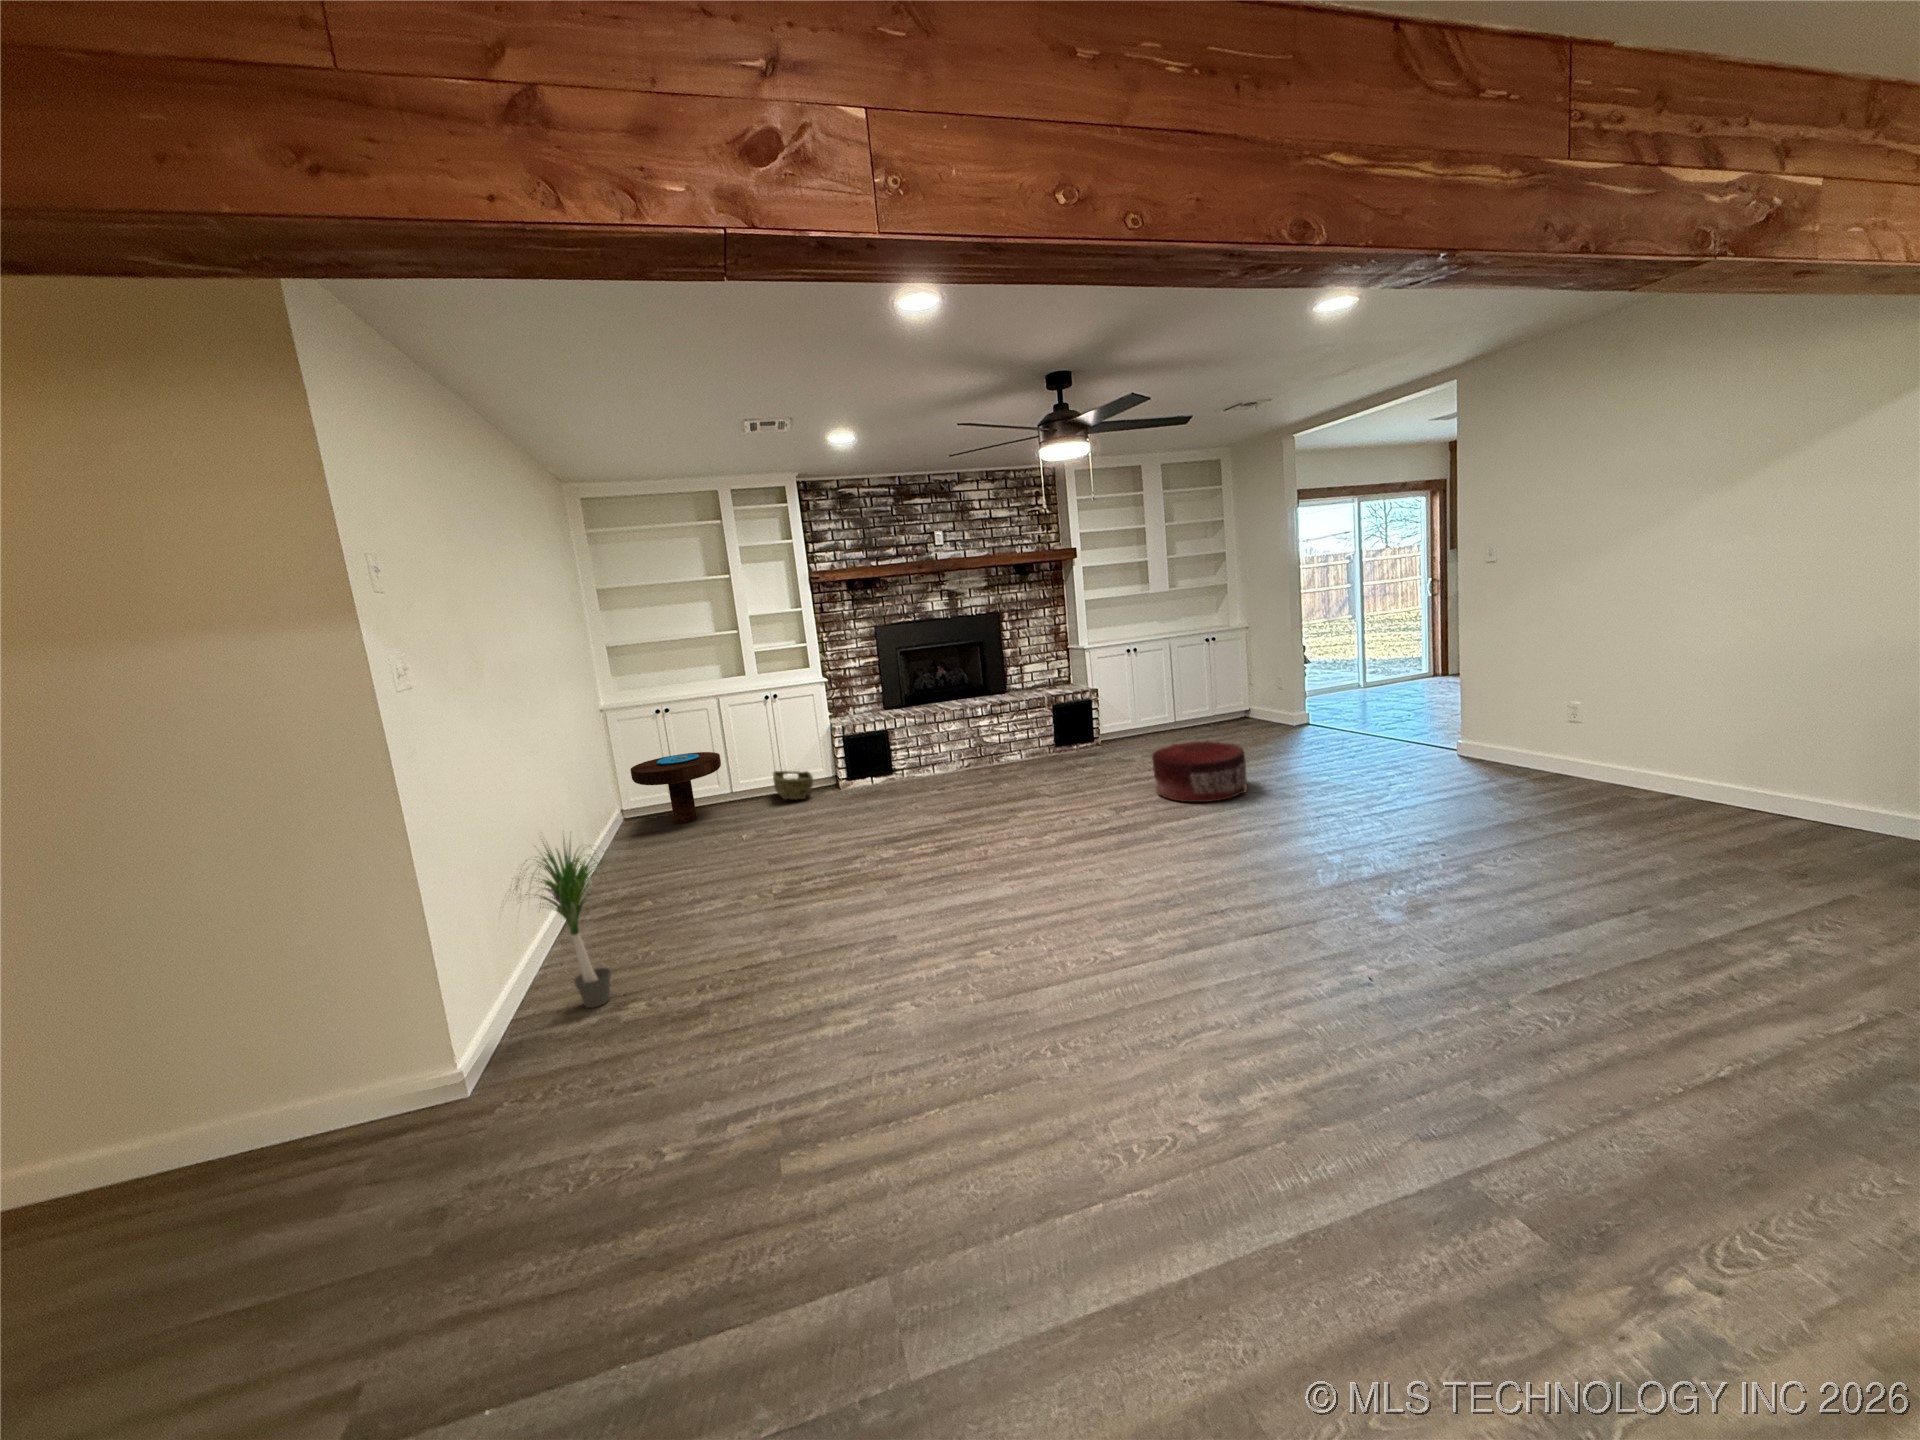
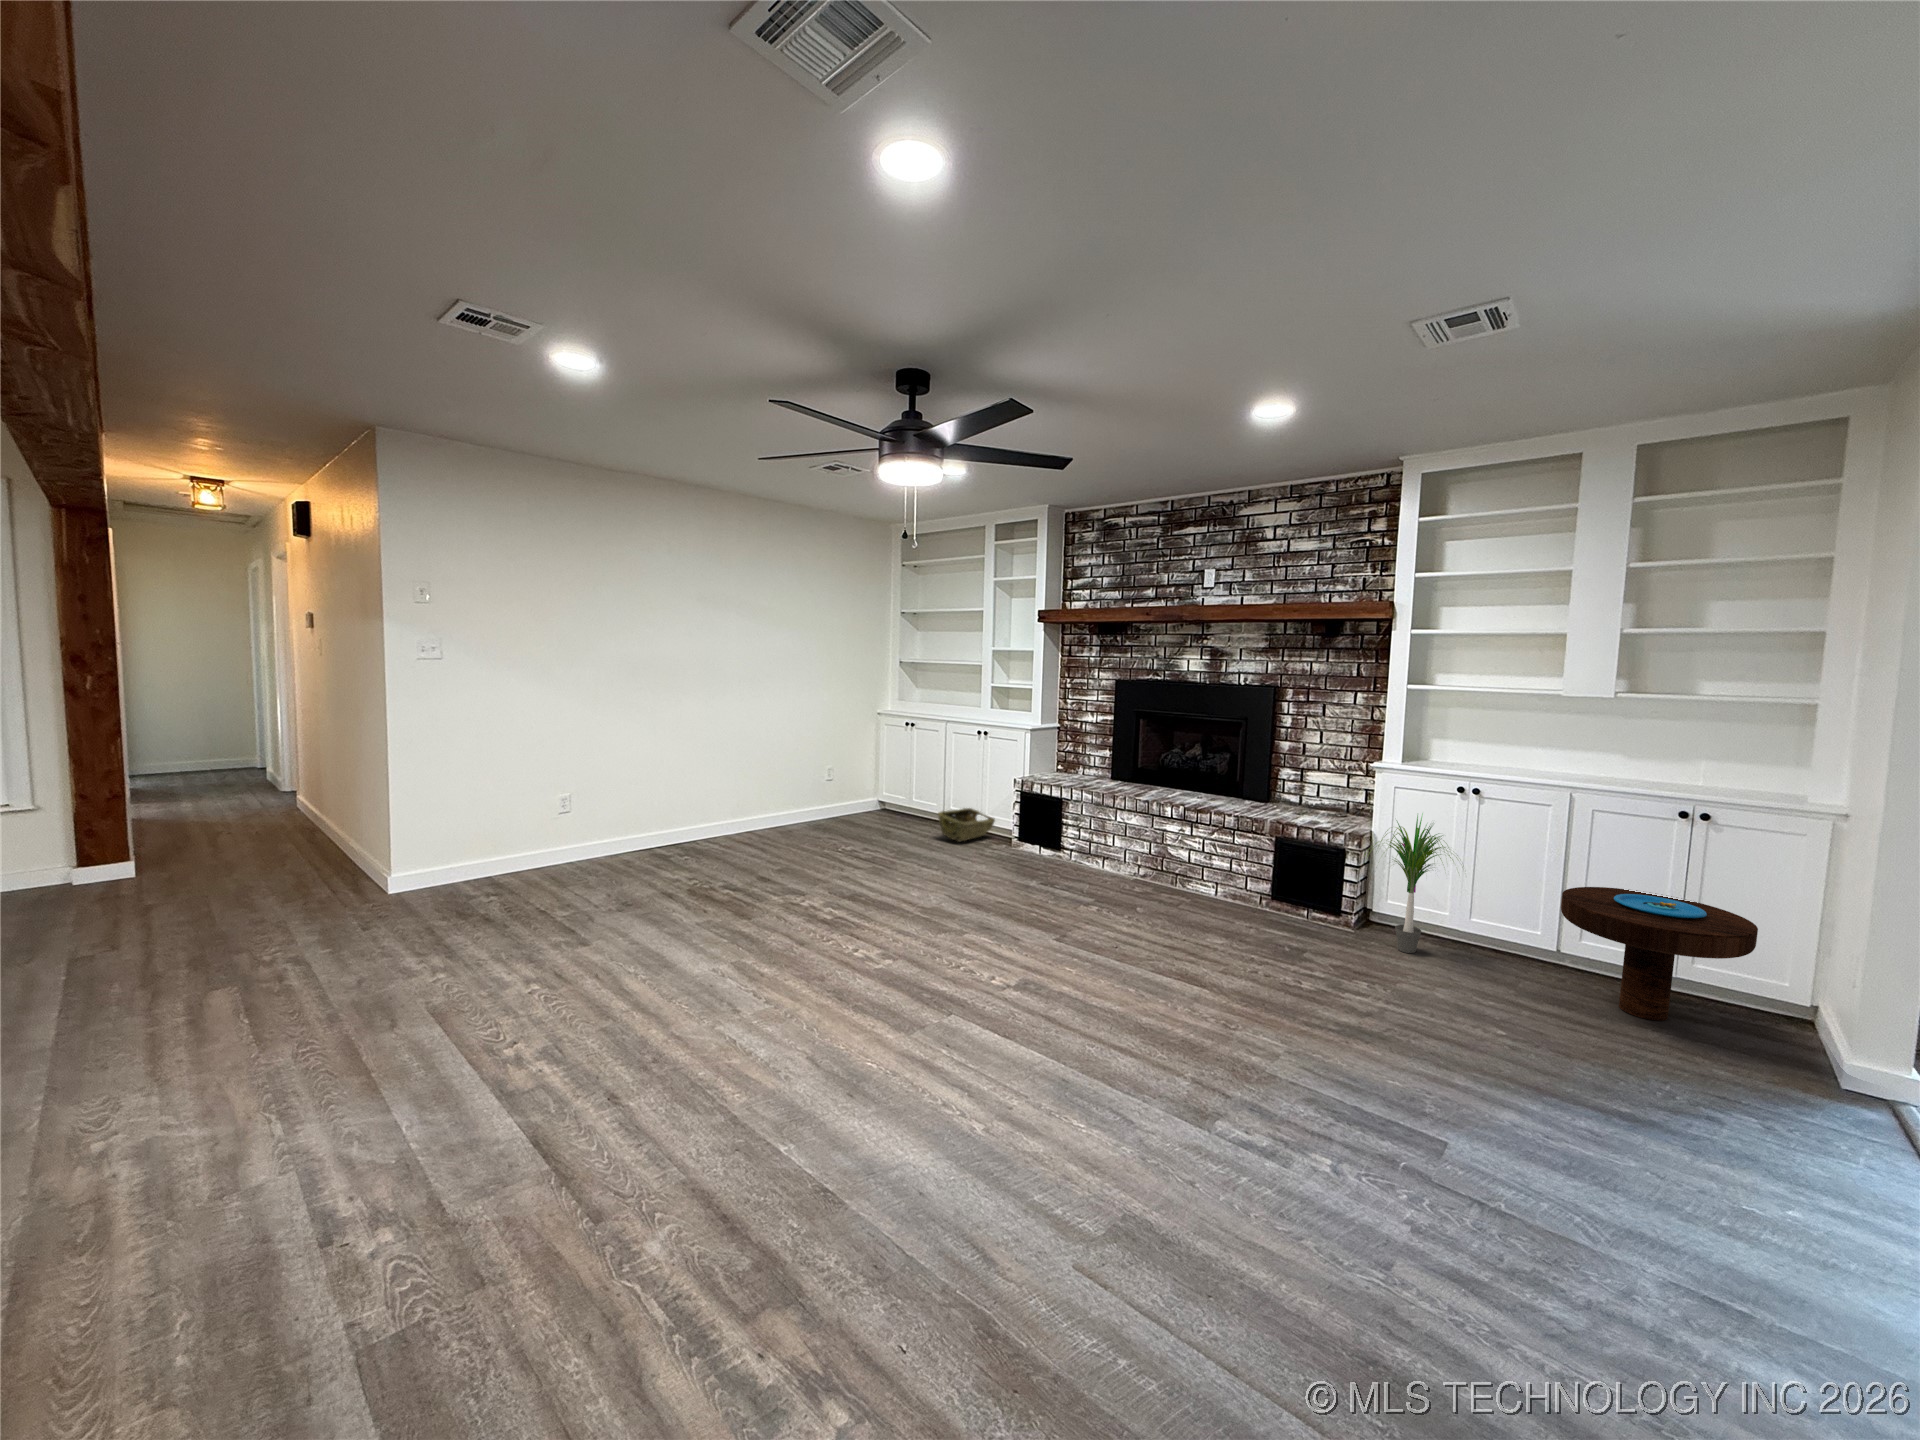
pouf: present [1152,741,1248,802] -> none [1097,929,1250,1053]
side table: present [630,752,721,823] -> present [1561,887,1758,1021]
potted plant: present [516,843,616,1008] -> present [1373,814,1453,953]

